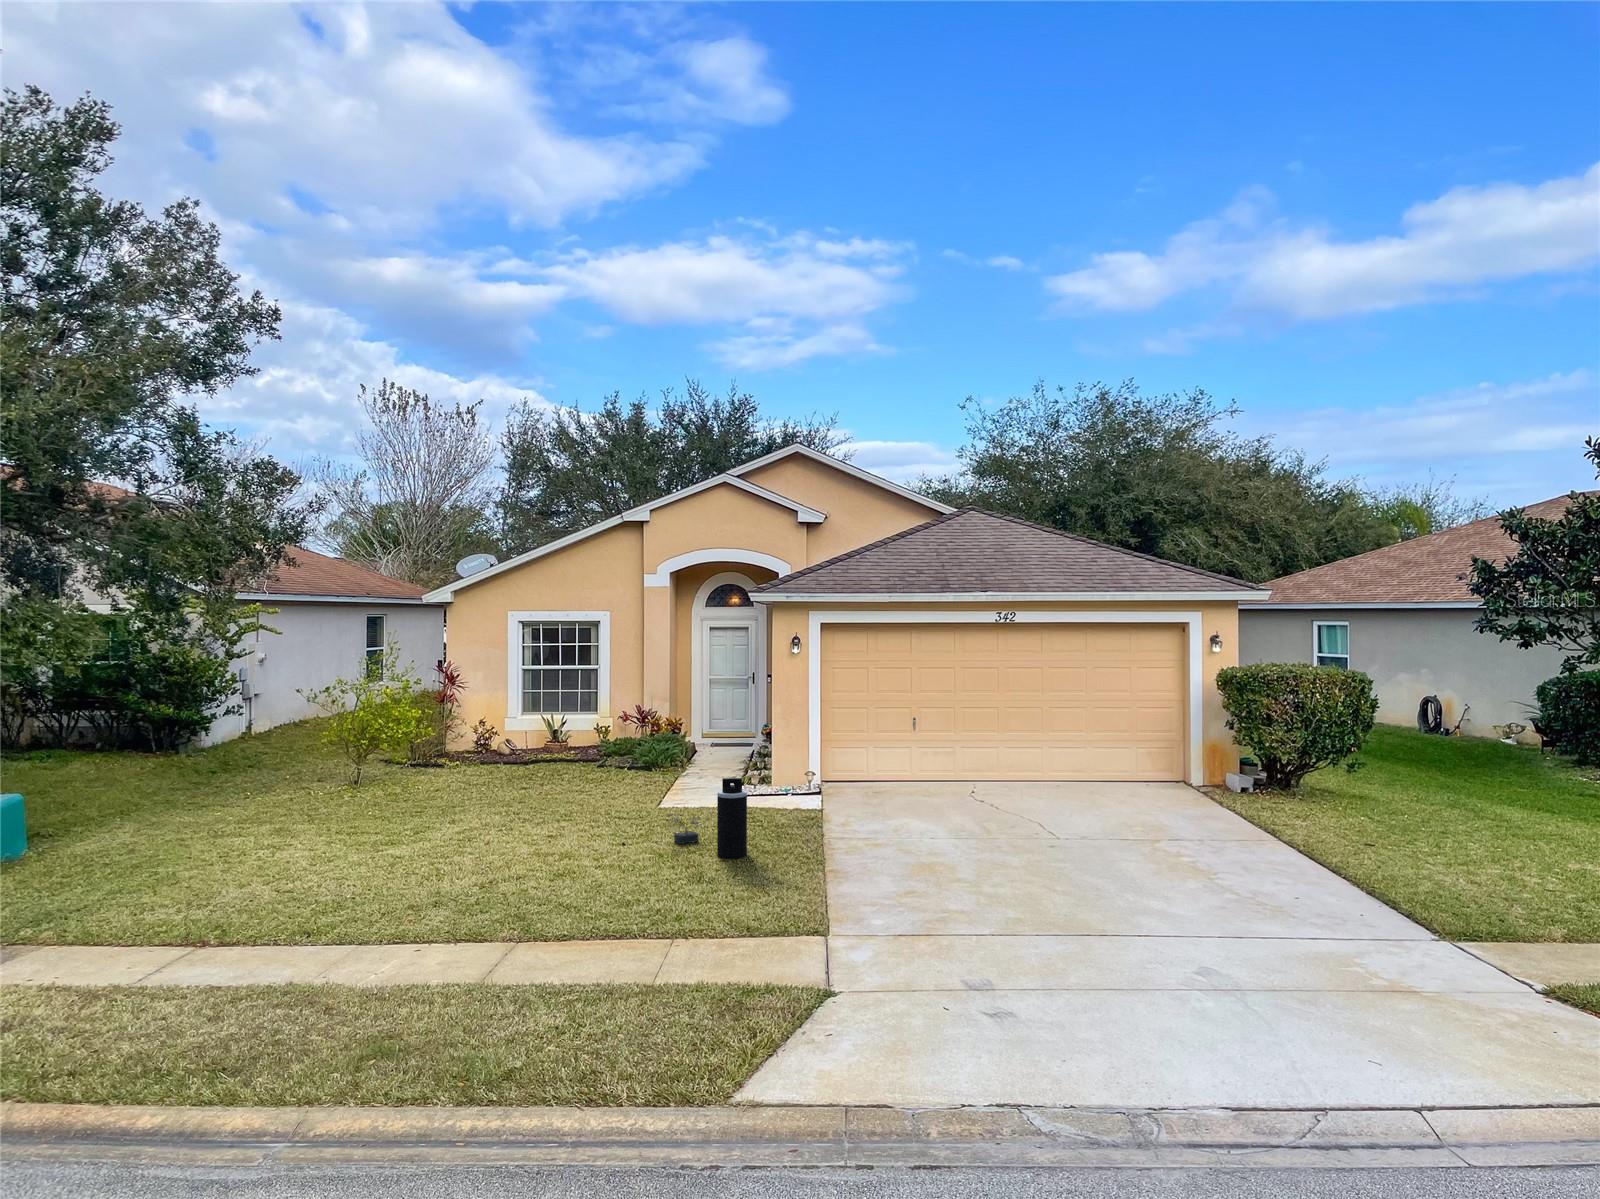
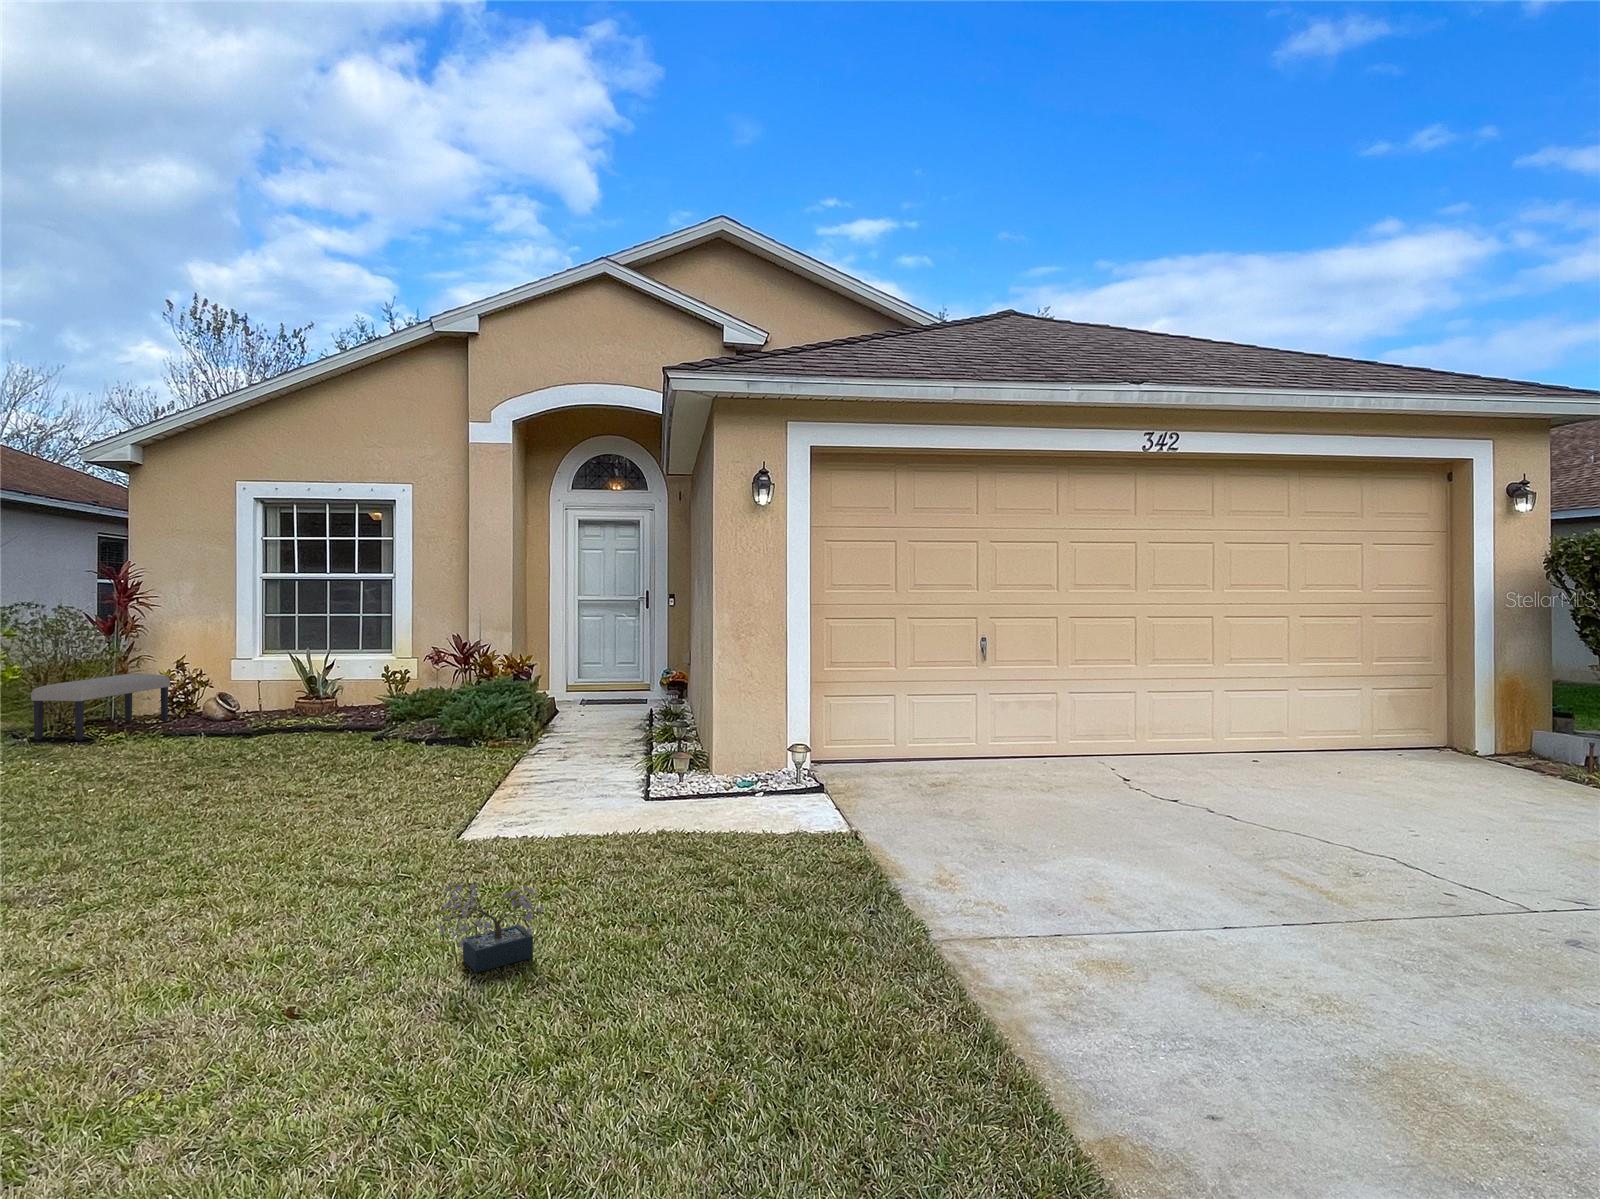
bench: none [417,728,476,766] -> present [31,674,170,741]
trash can: present [717,778,747,859] -> none [584,791,677,1048]

